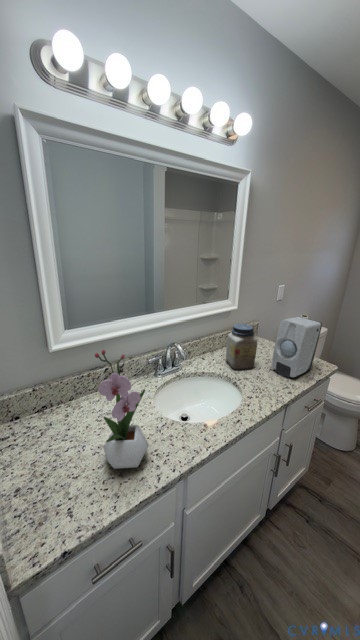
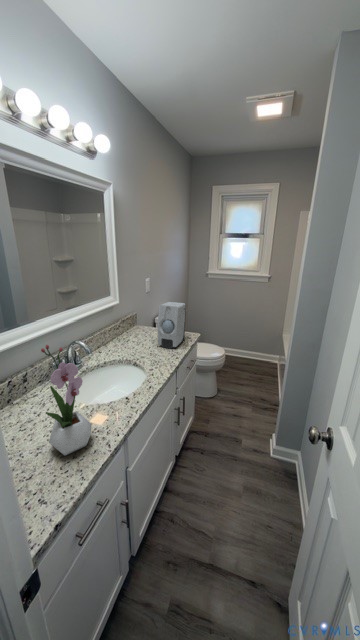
jar: present [226,324,257,370] -> none [119,314,145,354]

